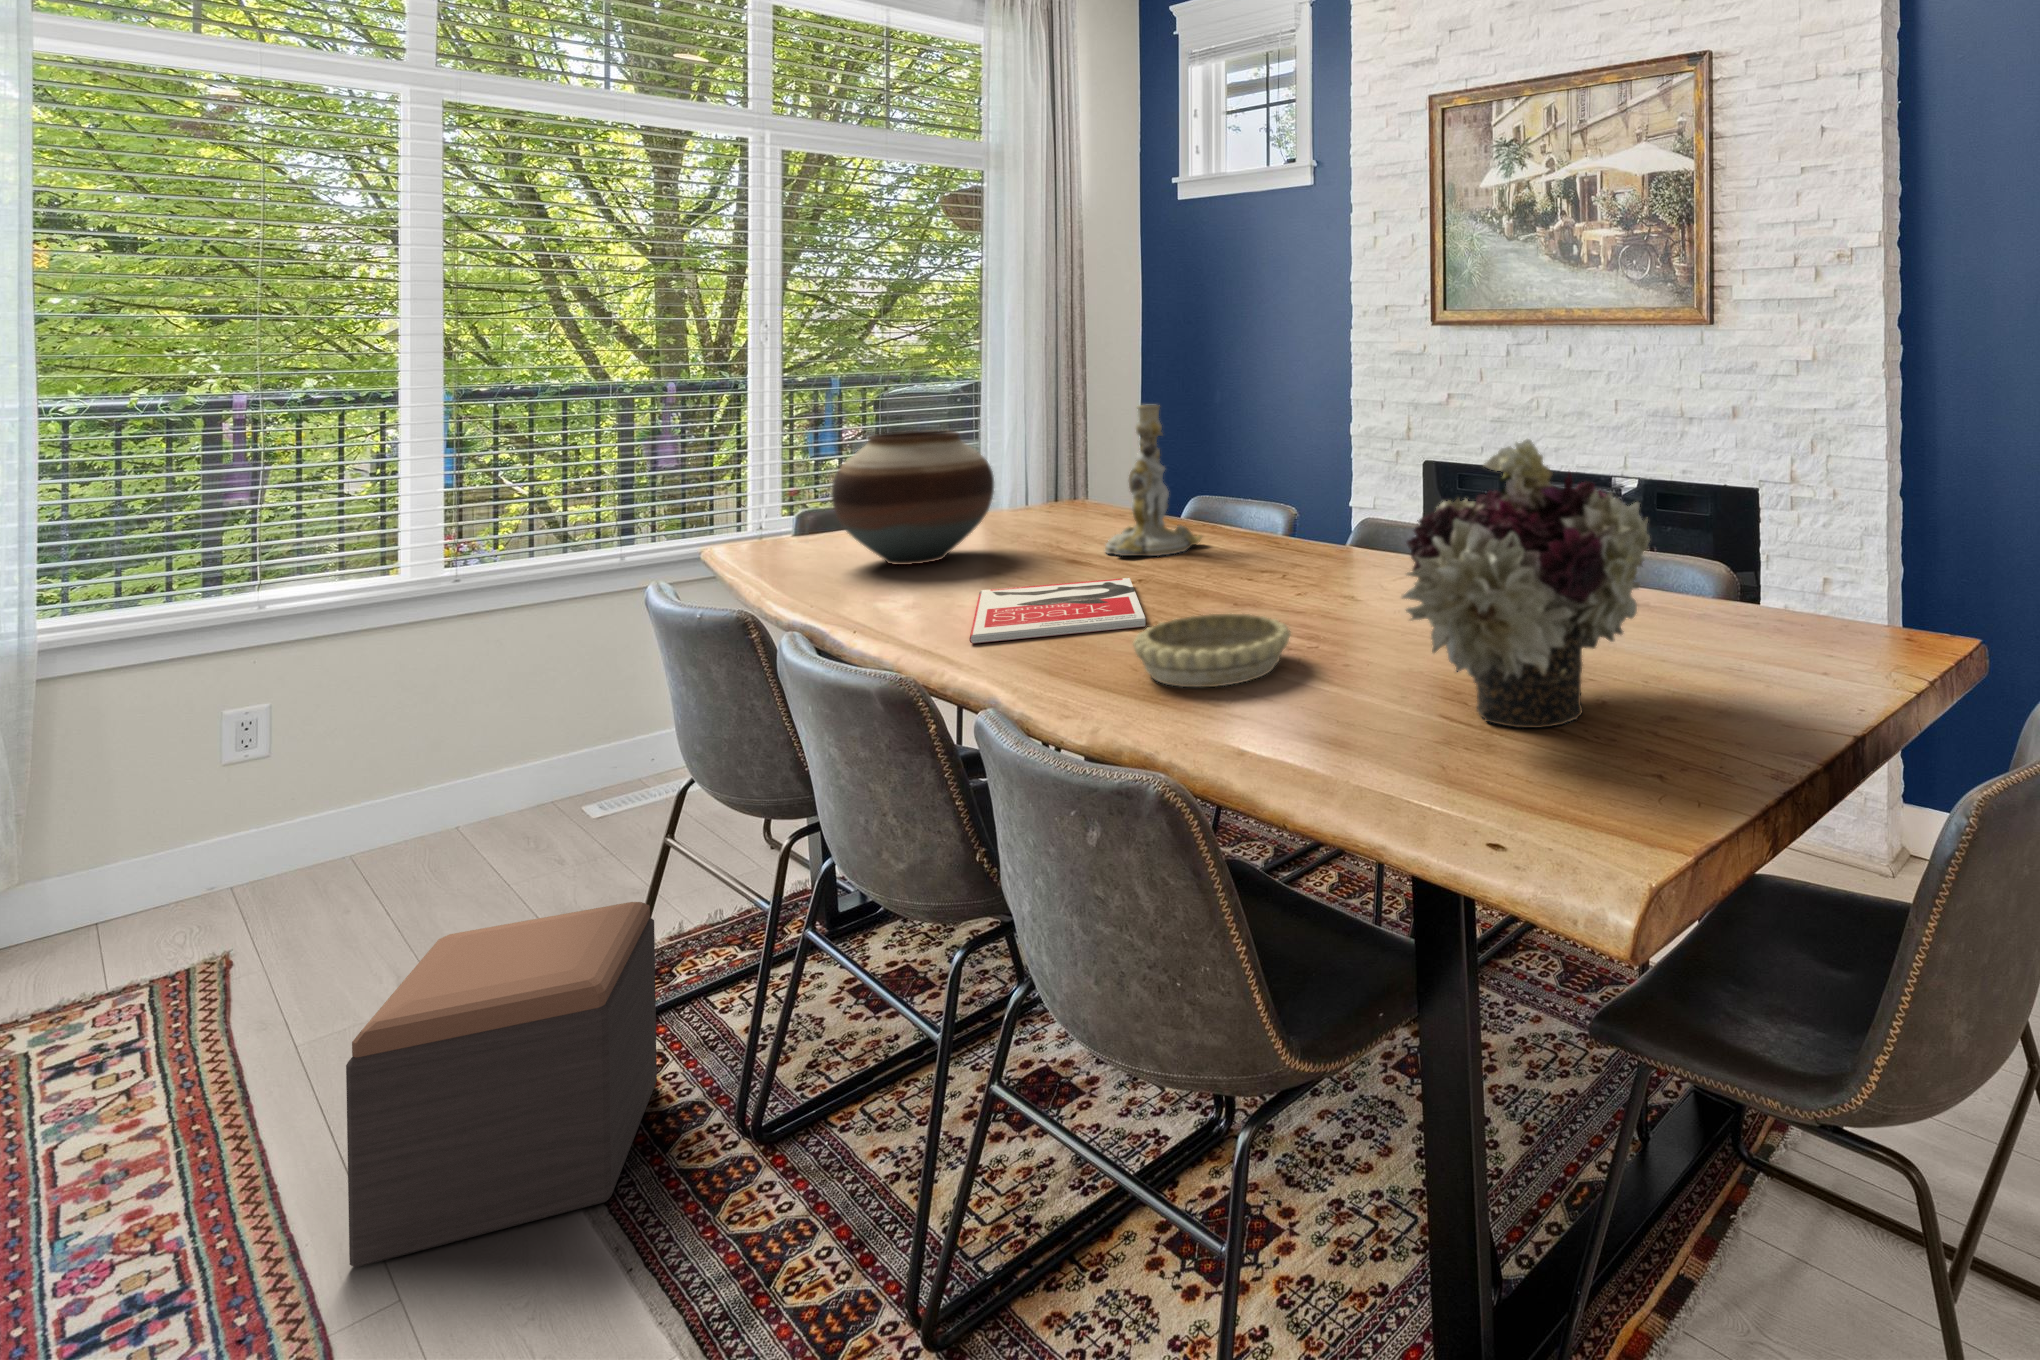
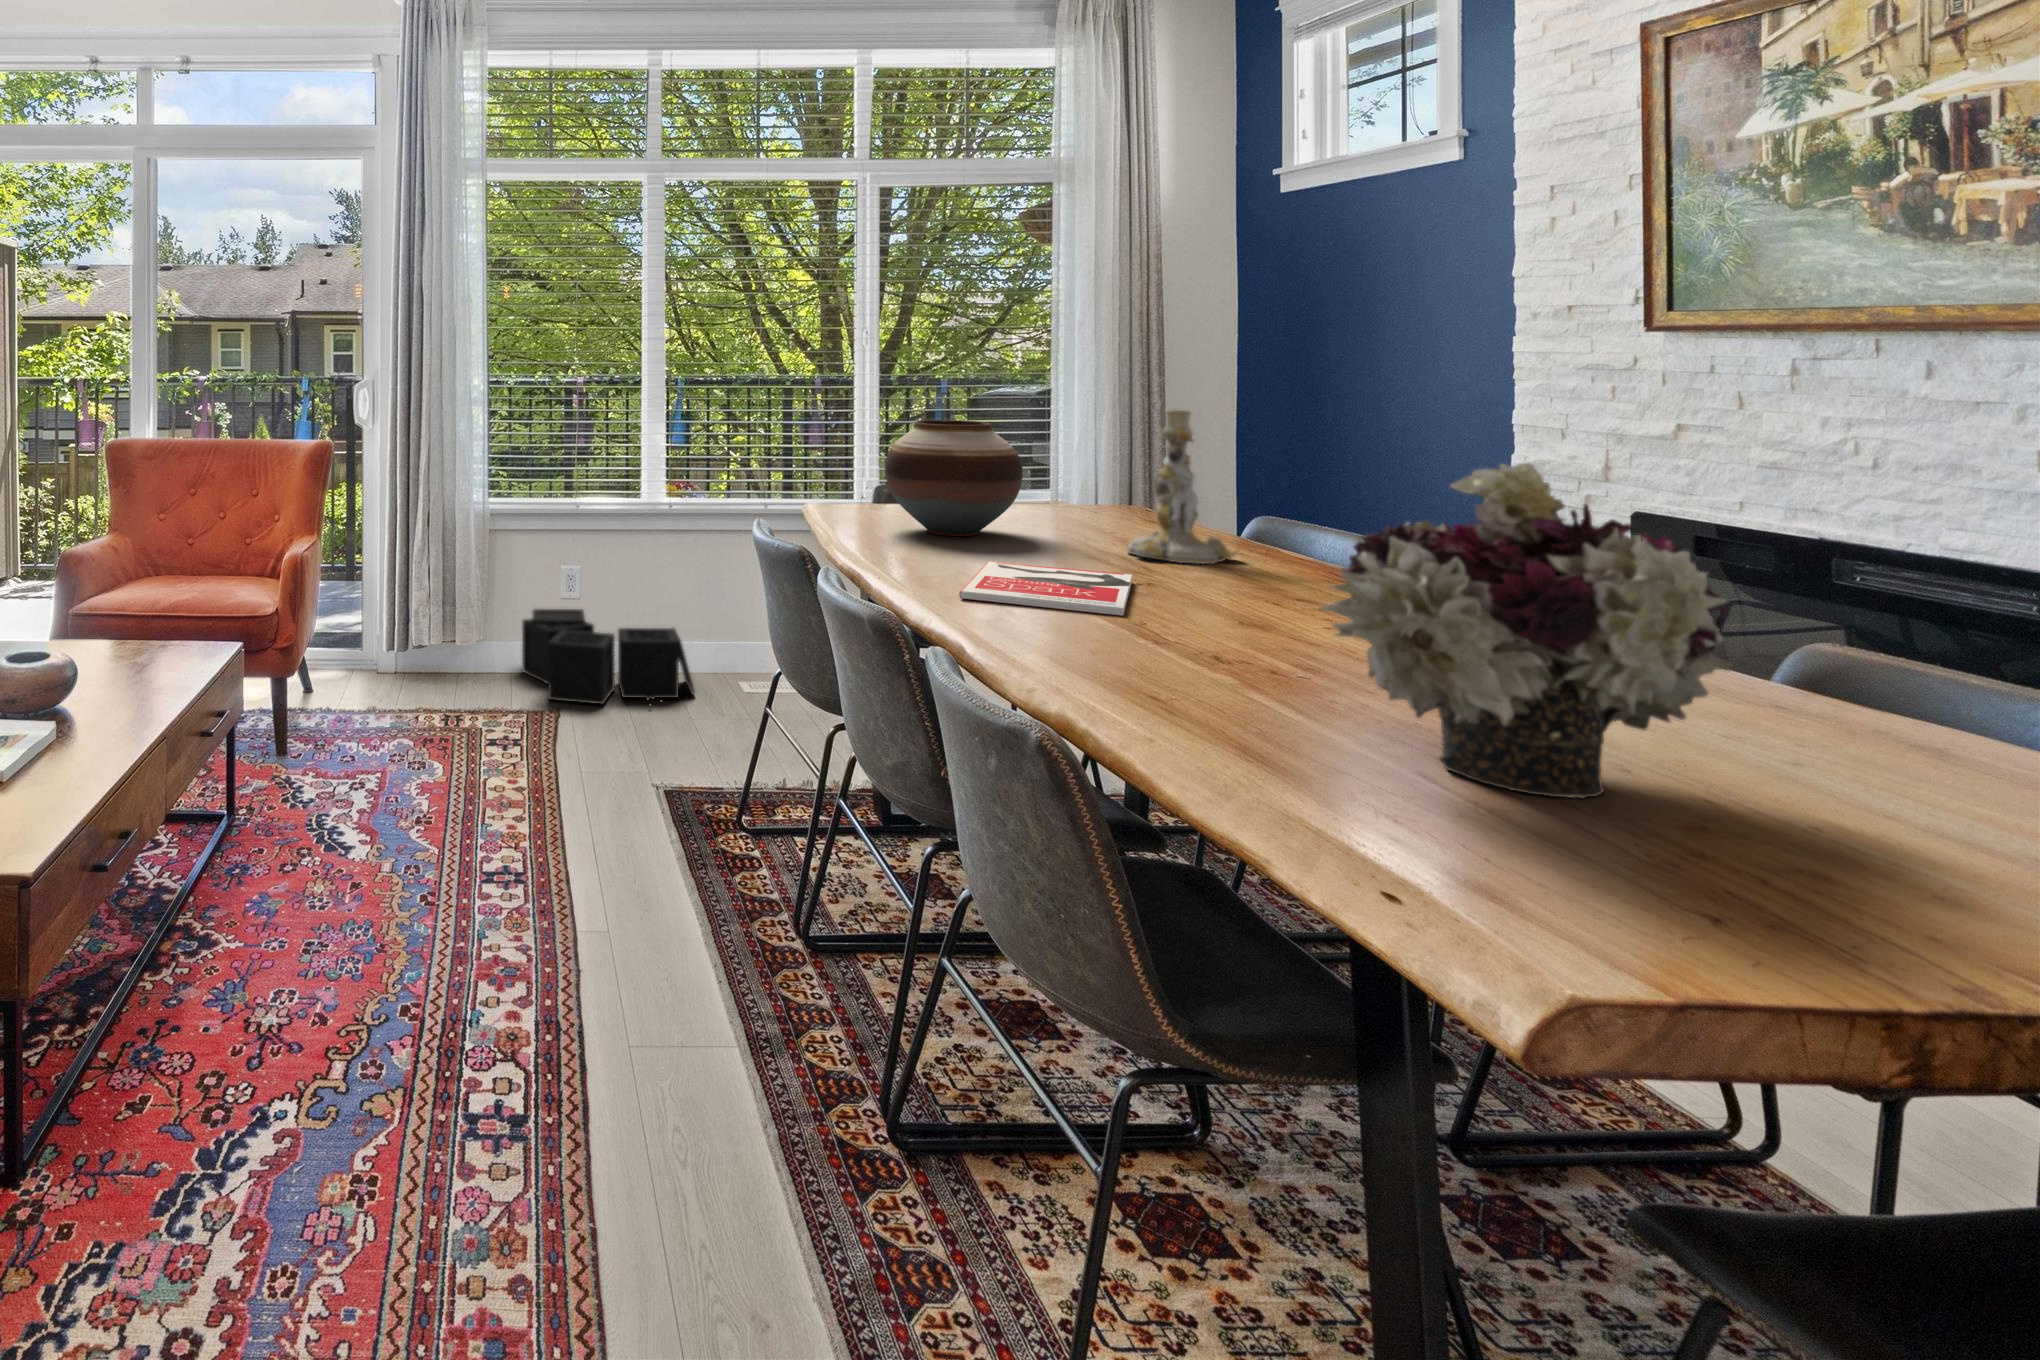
decorative bowl: present [1133,614,1291,687] -> none [1083,607,1253,676]
storage bin: none [153,748,521,926] -> present [522,609,695,704]
footstool: present [346,902,657,1268] -> none [586,728,751,939]

